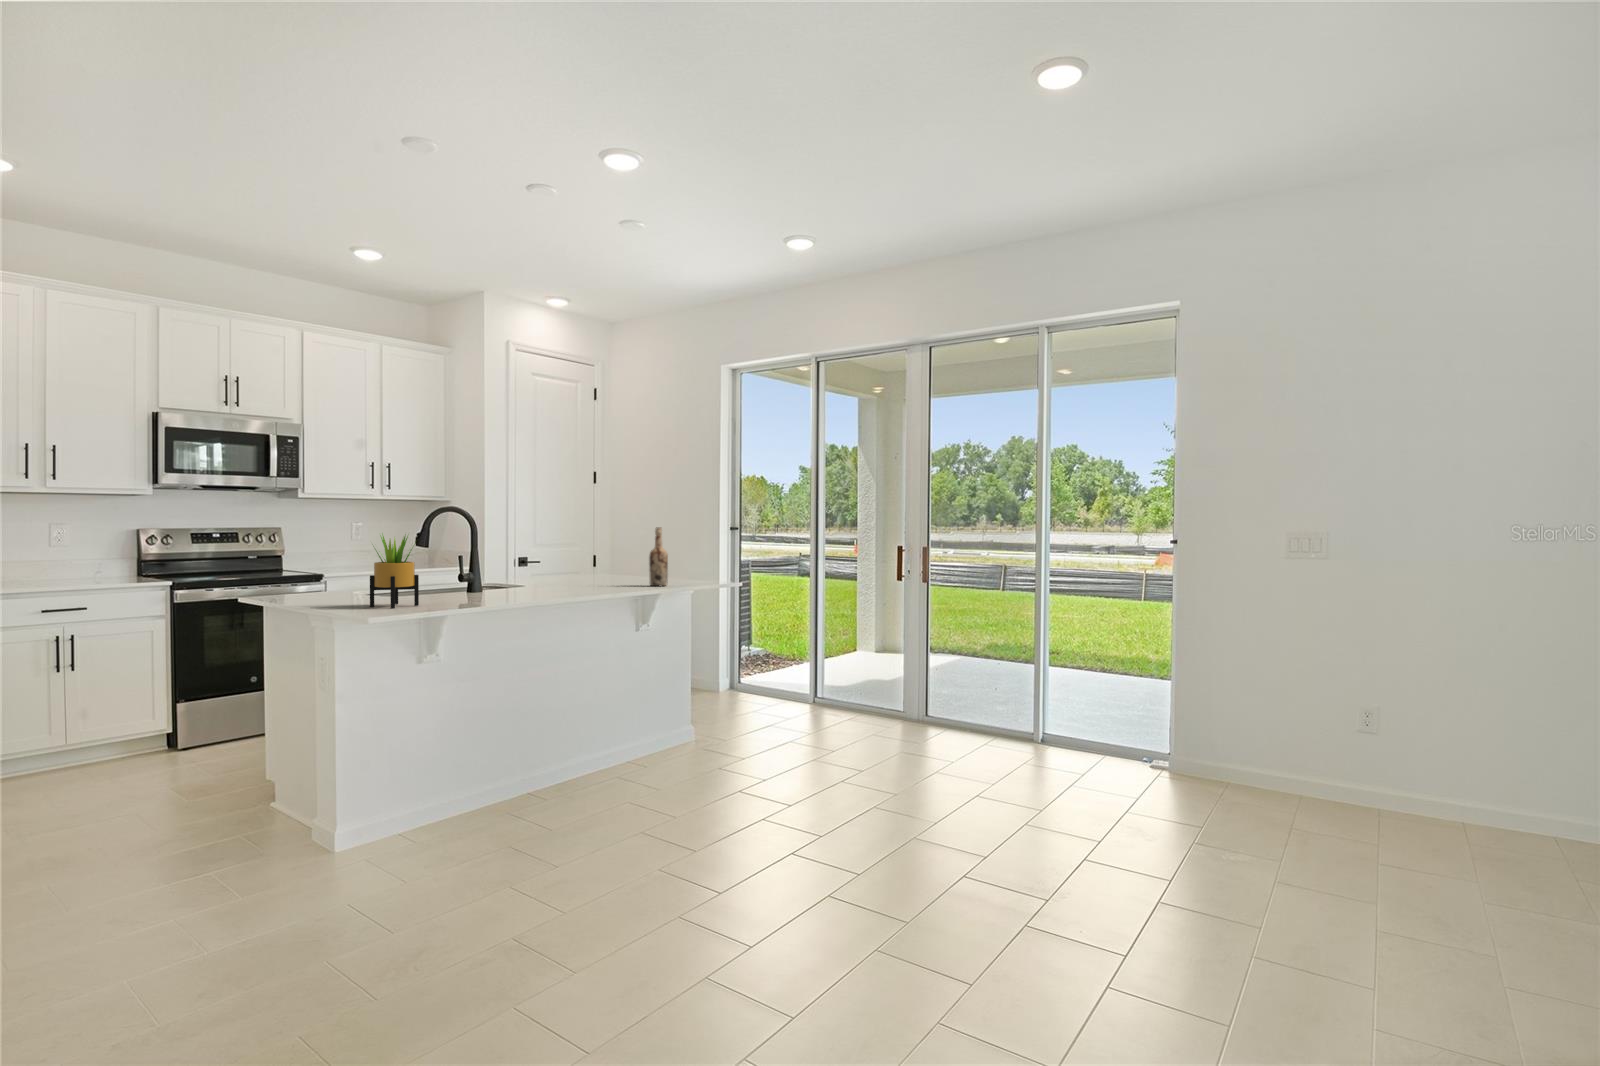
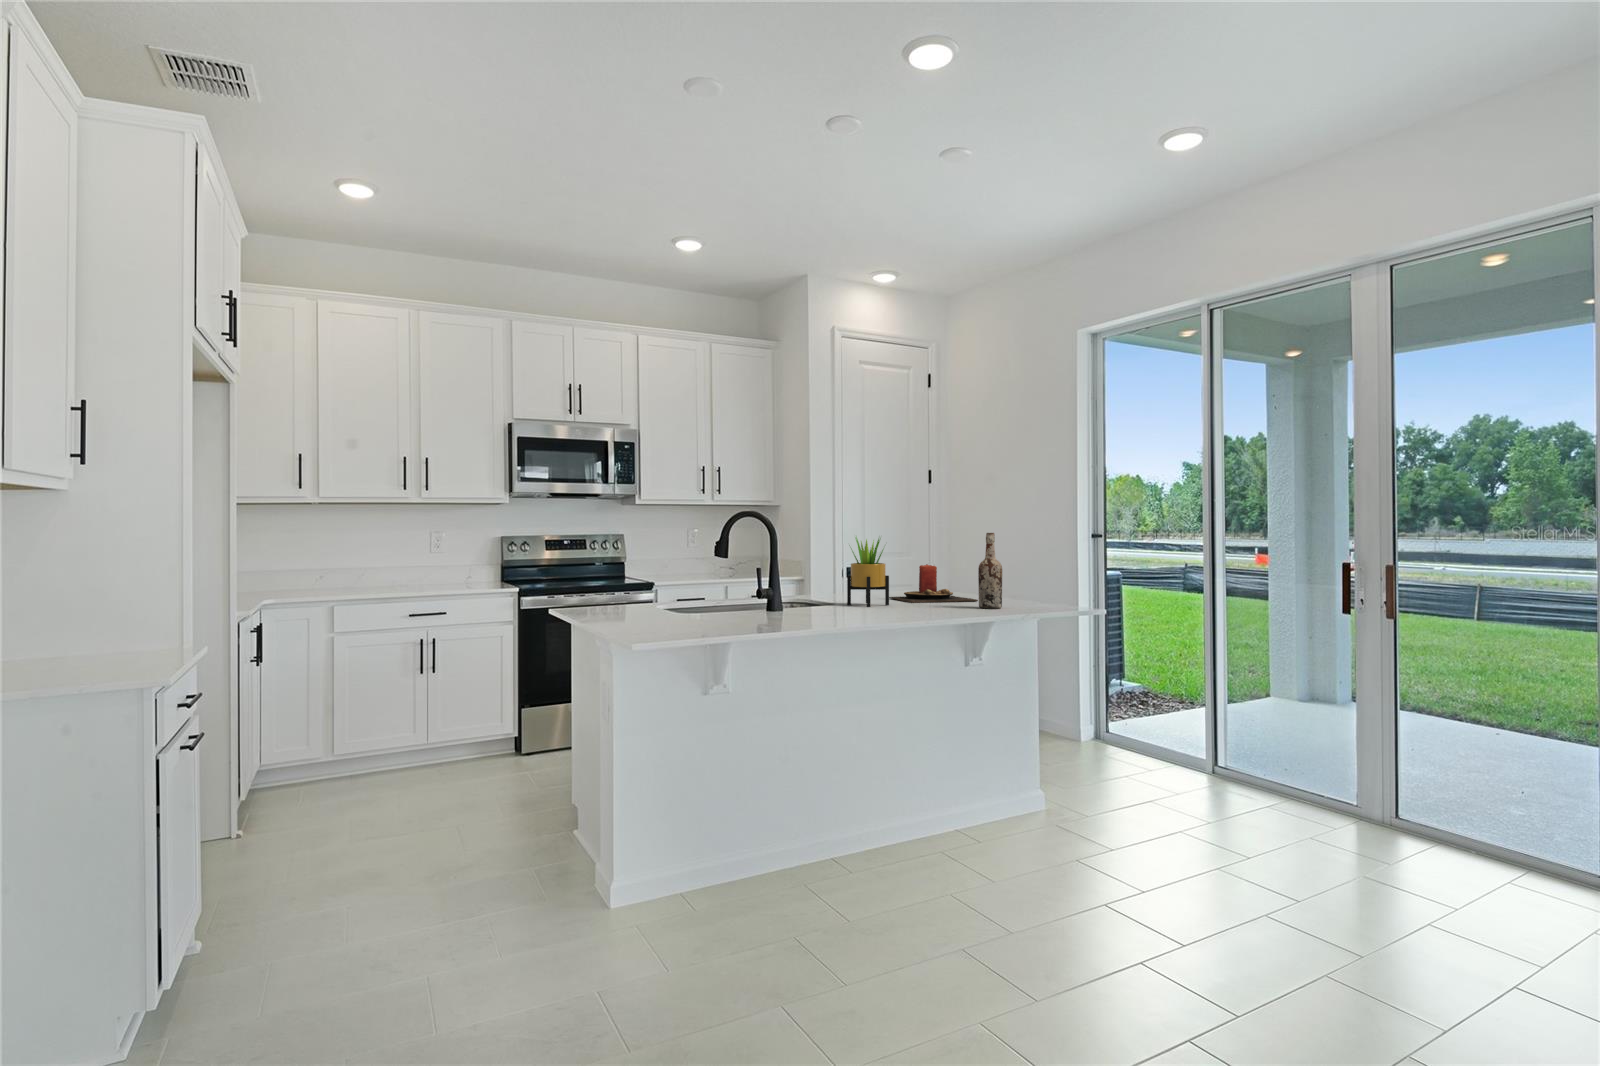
potted plant: present [370,534,419,608] -> present [847,537,889,607]
candle: none [571,553,646,585] -> present [889,564,978,603]

